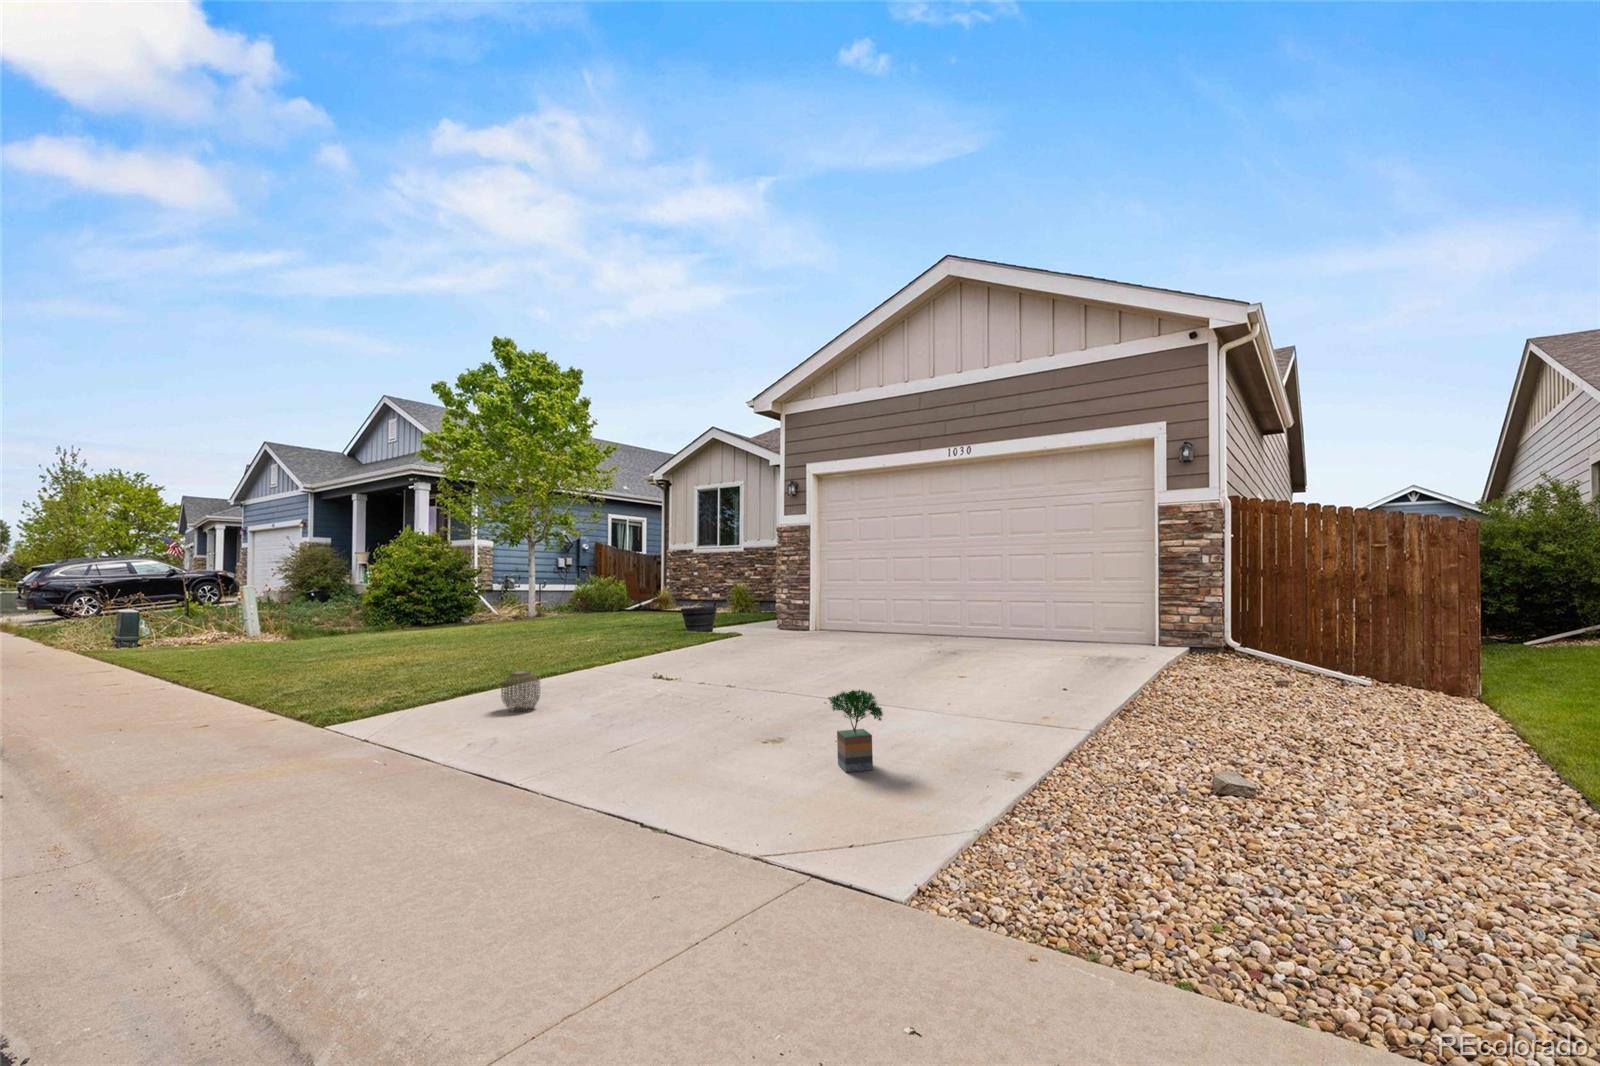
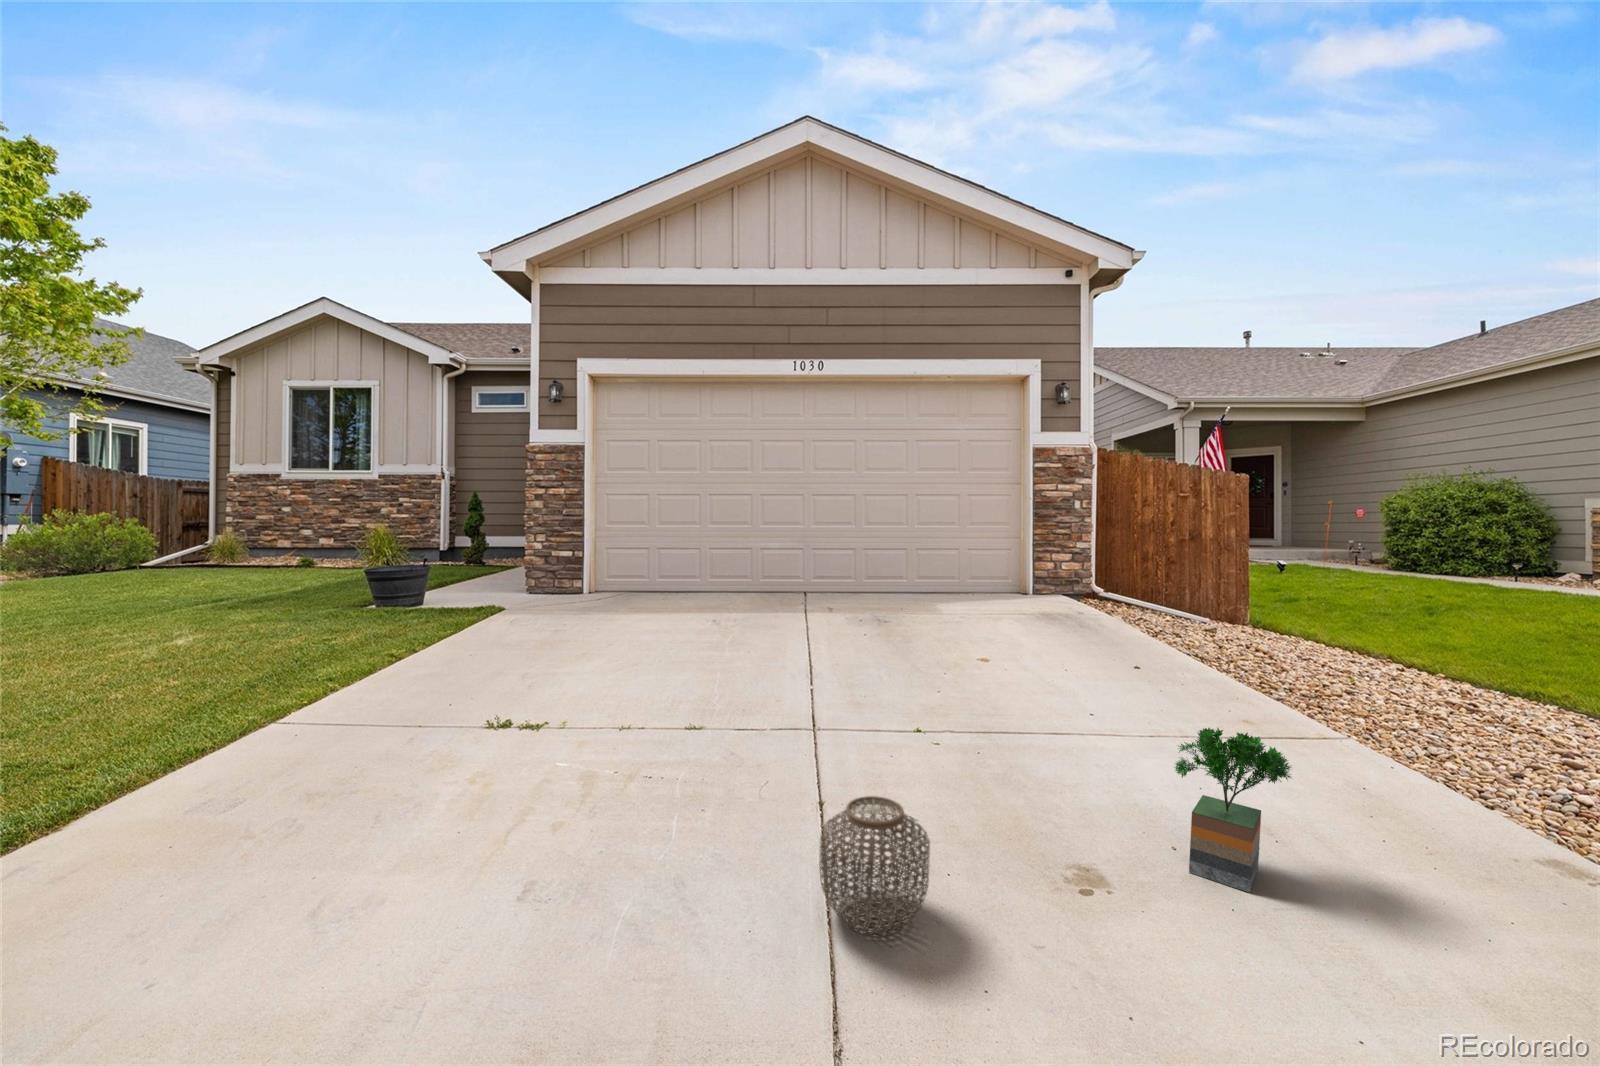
lounge chair: present [624,571,669,609] -> none [139,503,236,565]
woven basket: present [501,671,540,712] -> present [820,796,930,935]

